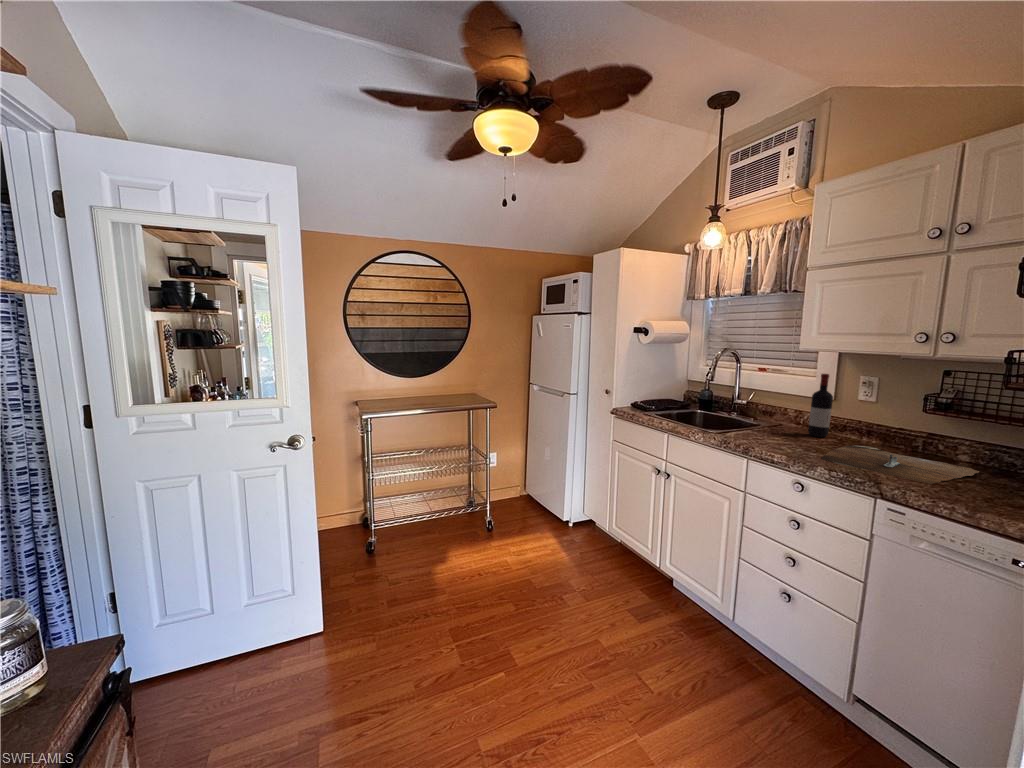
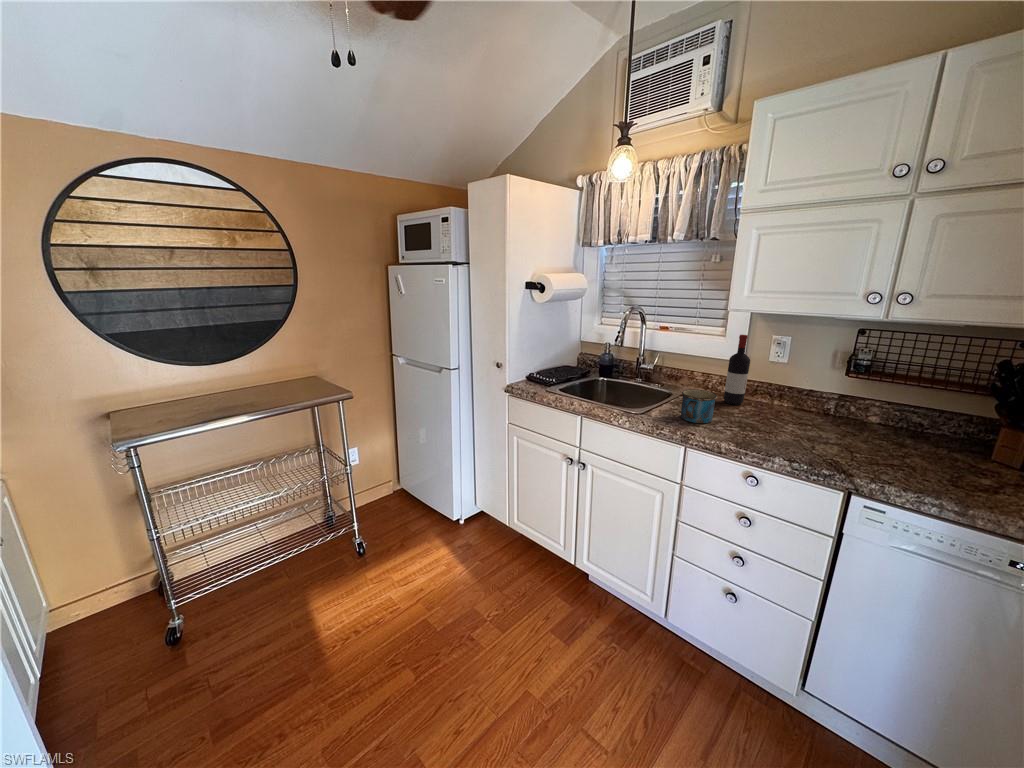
mug: none [751,415,784,443] -> present [681,389,717,423]
cutting board: present [822,446,979,484] -> none [765,413,902,470]

